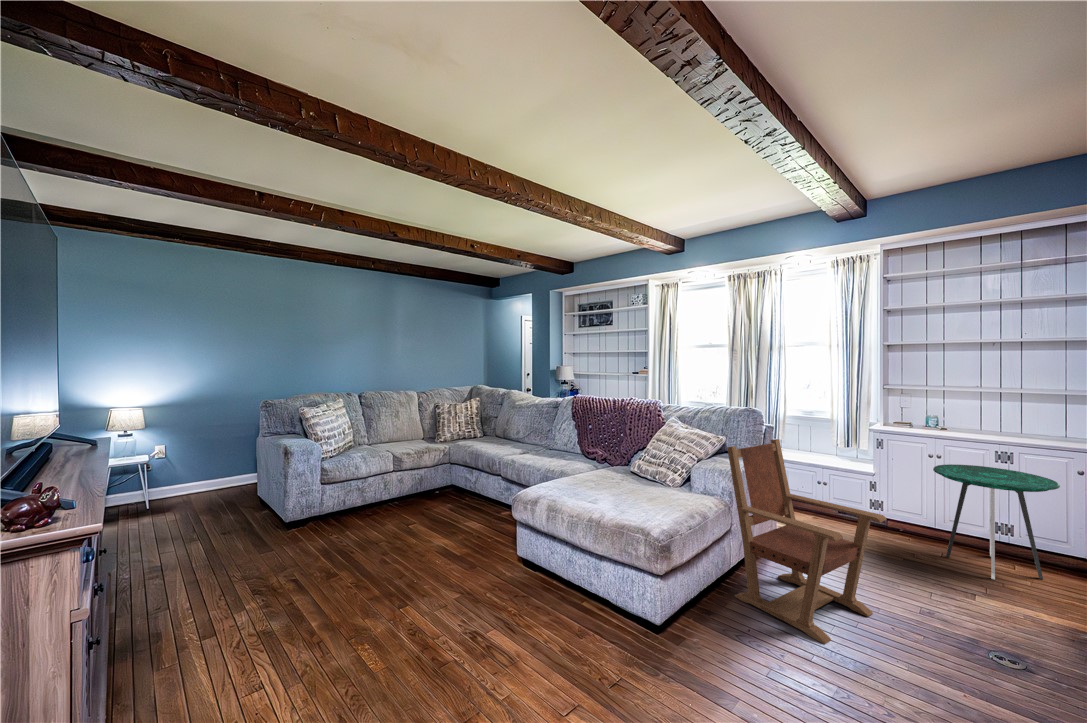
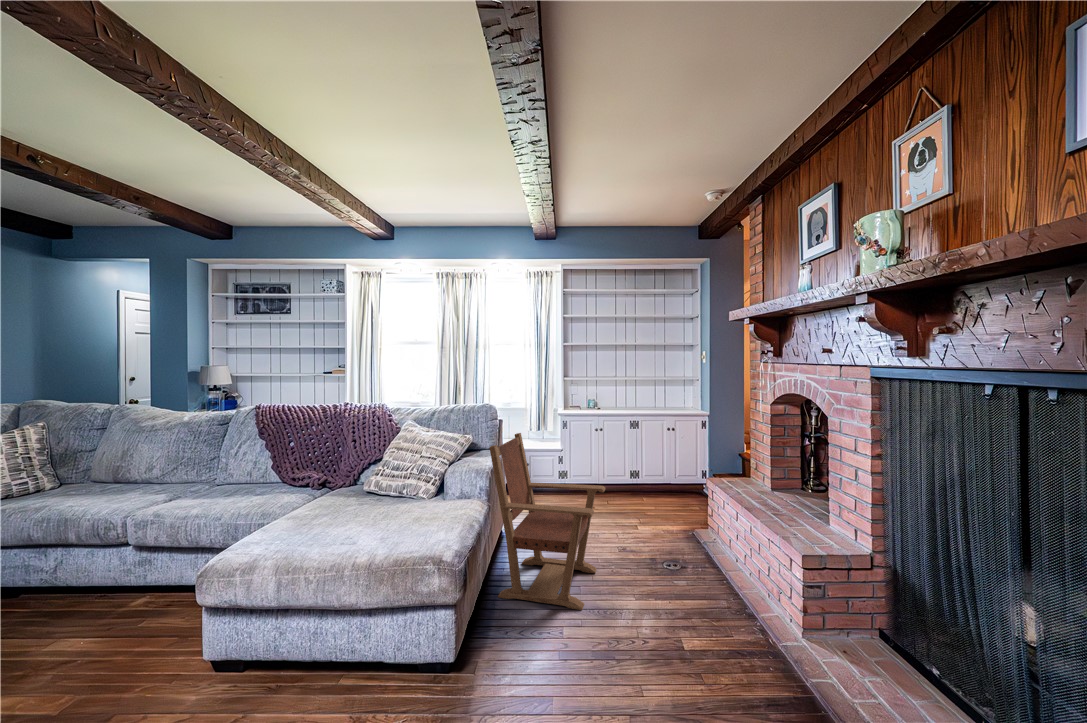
side table: present [933,464,1060,580] -> none [604,436,669,517]

